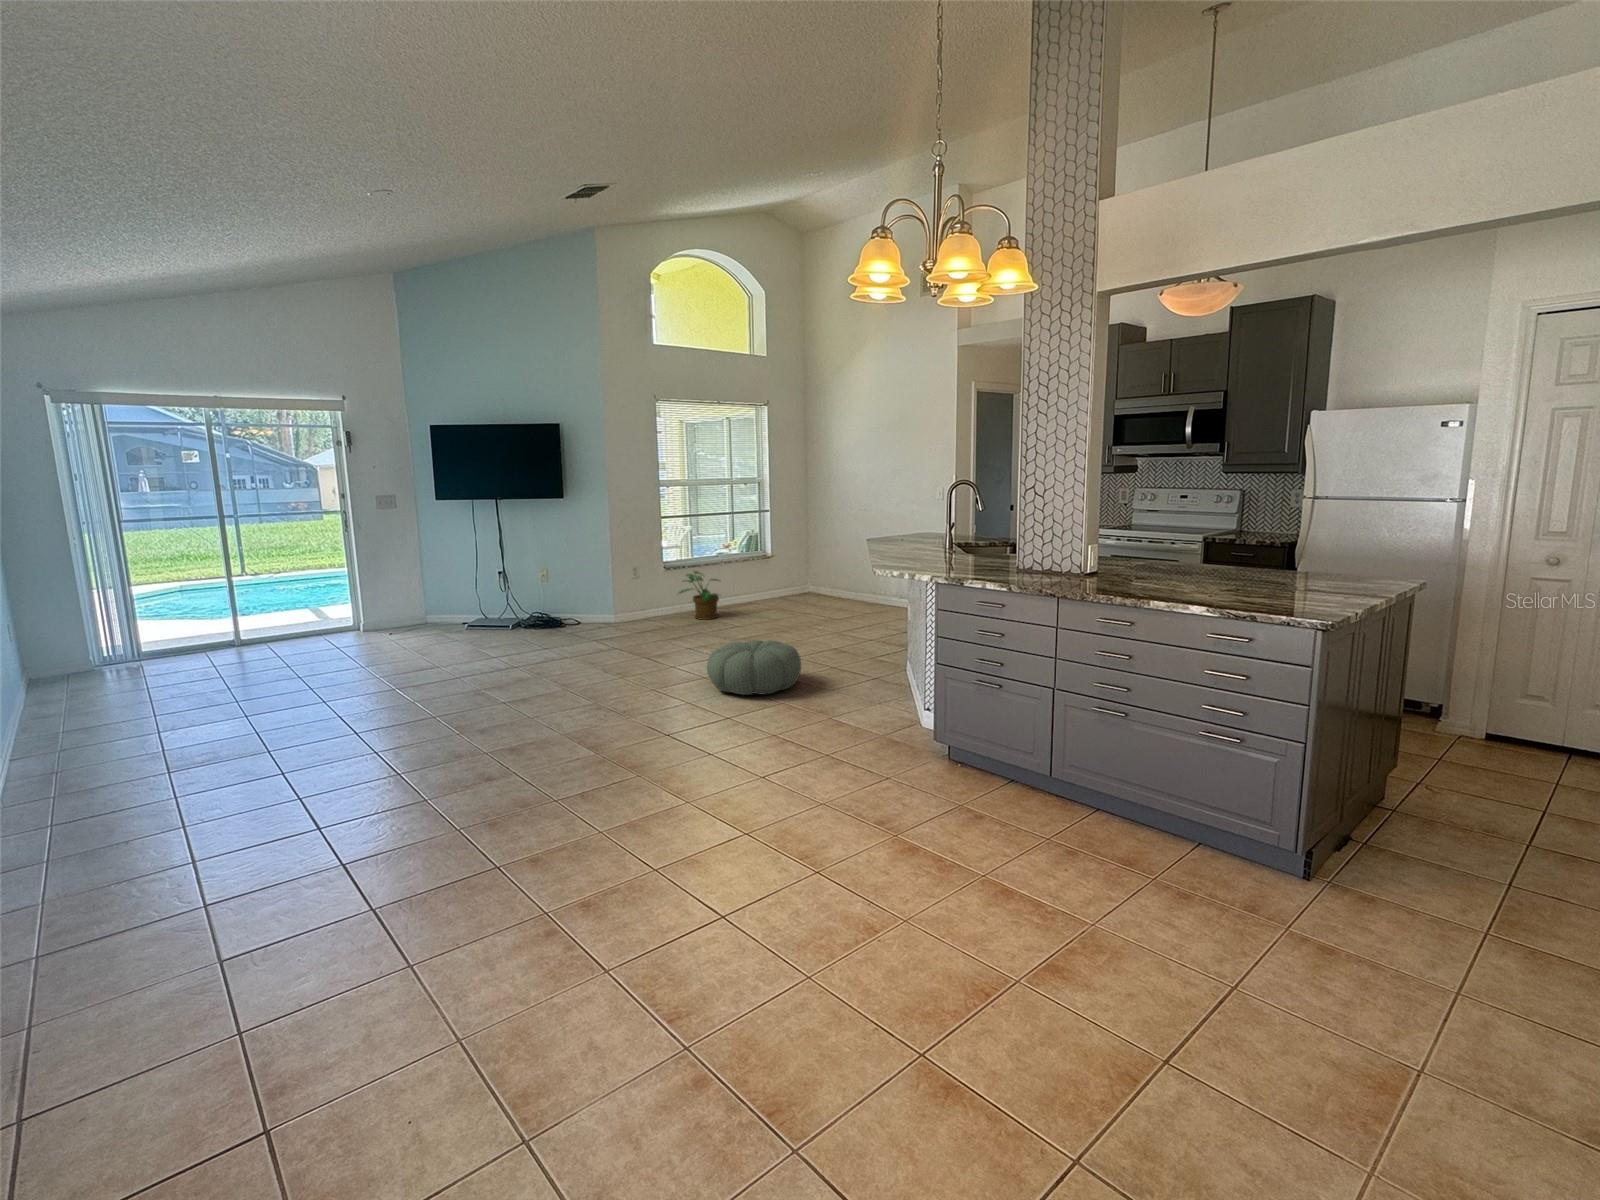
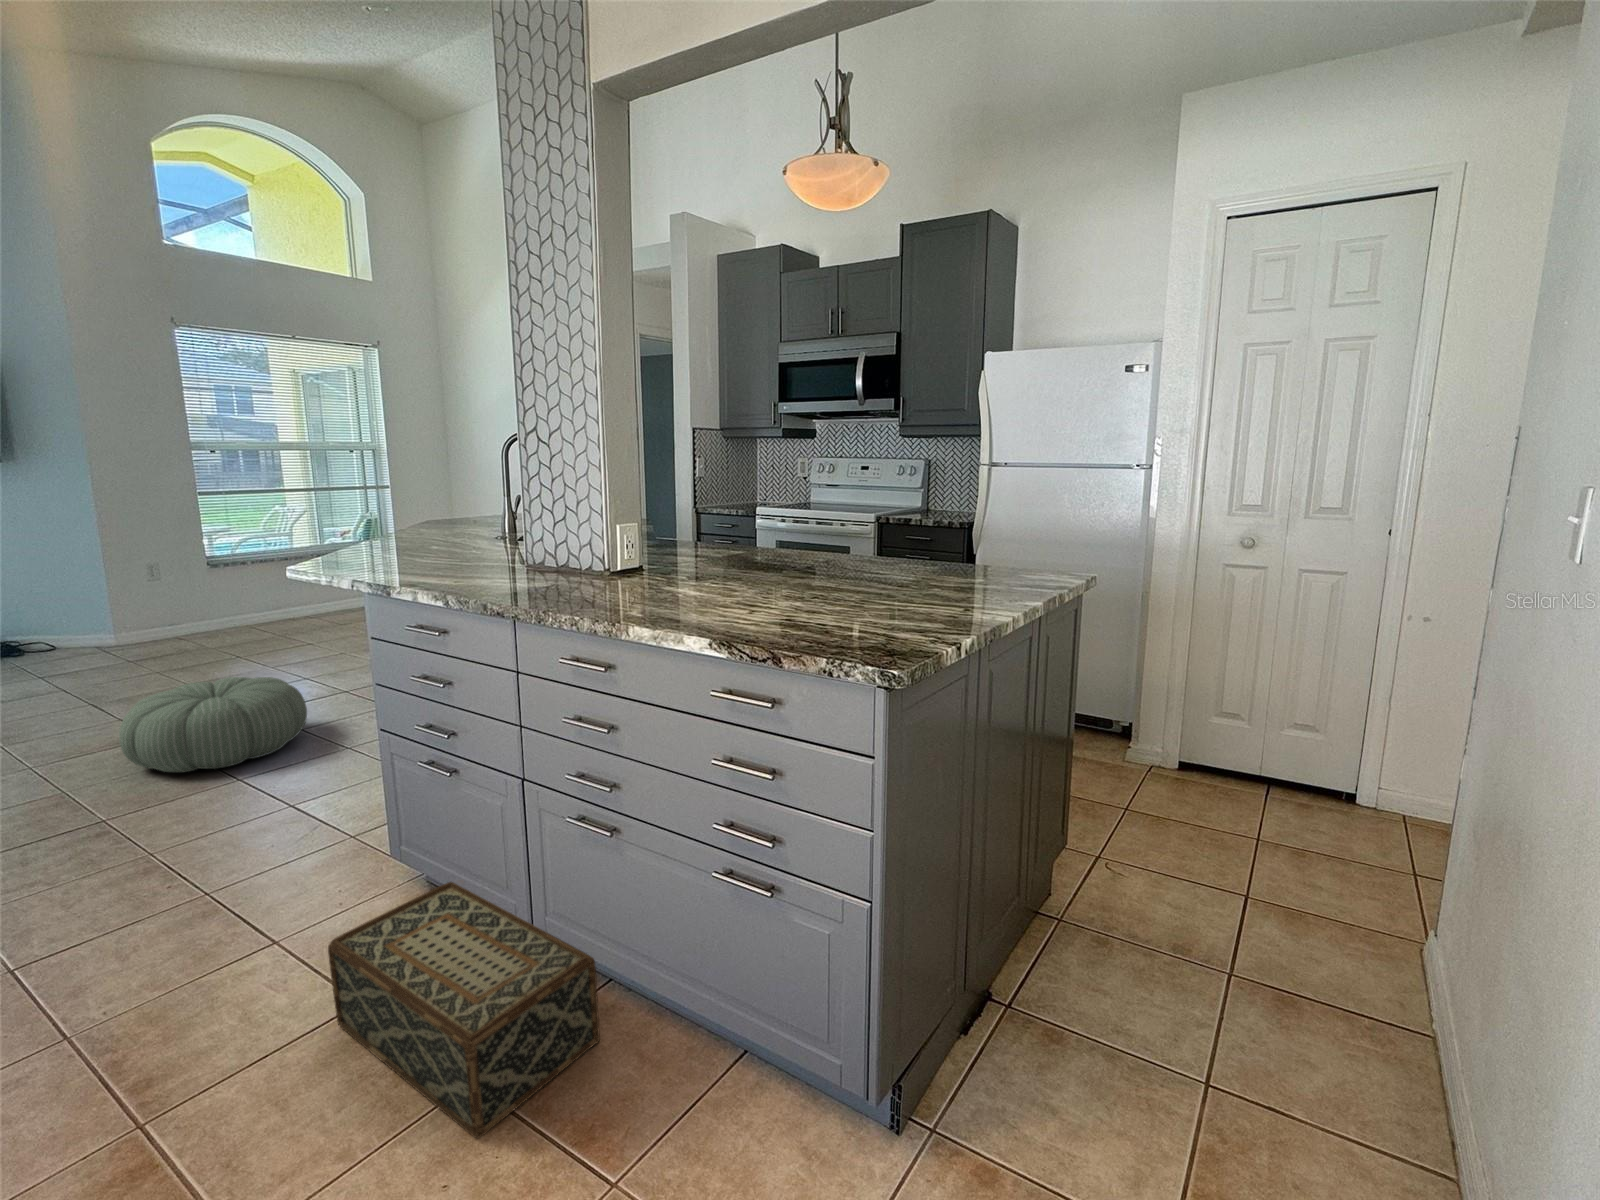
potted plant: present [679,571,719,620] -> none [225,568,302,637]
woven basket: none [958,745,1112,853] -> present [328,882,600,1138]

